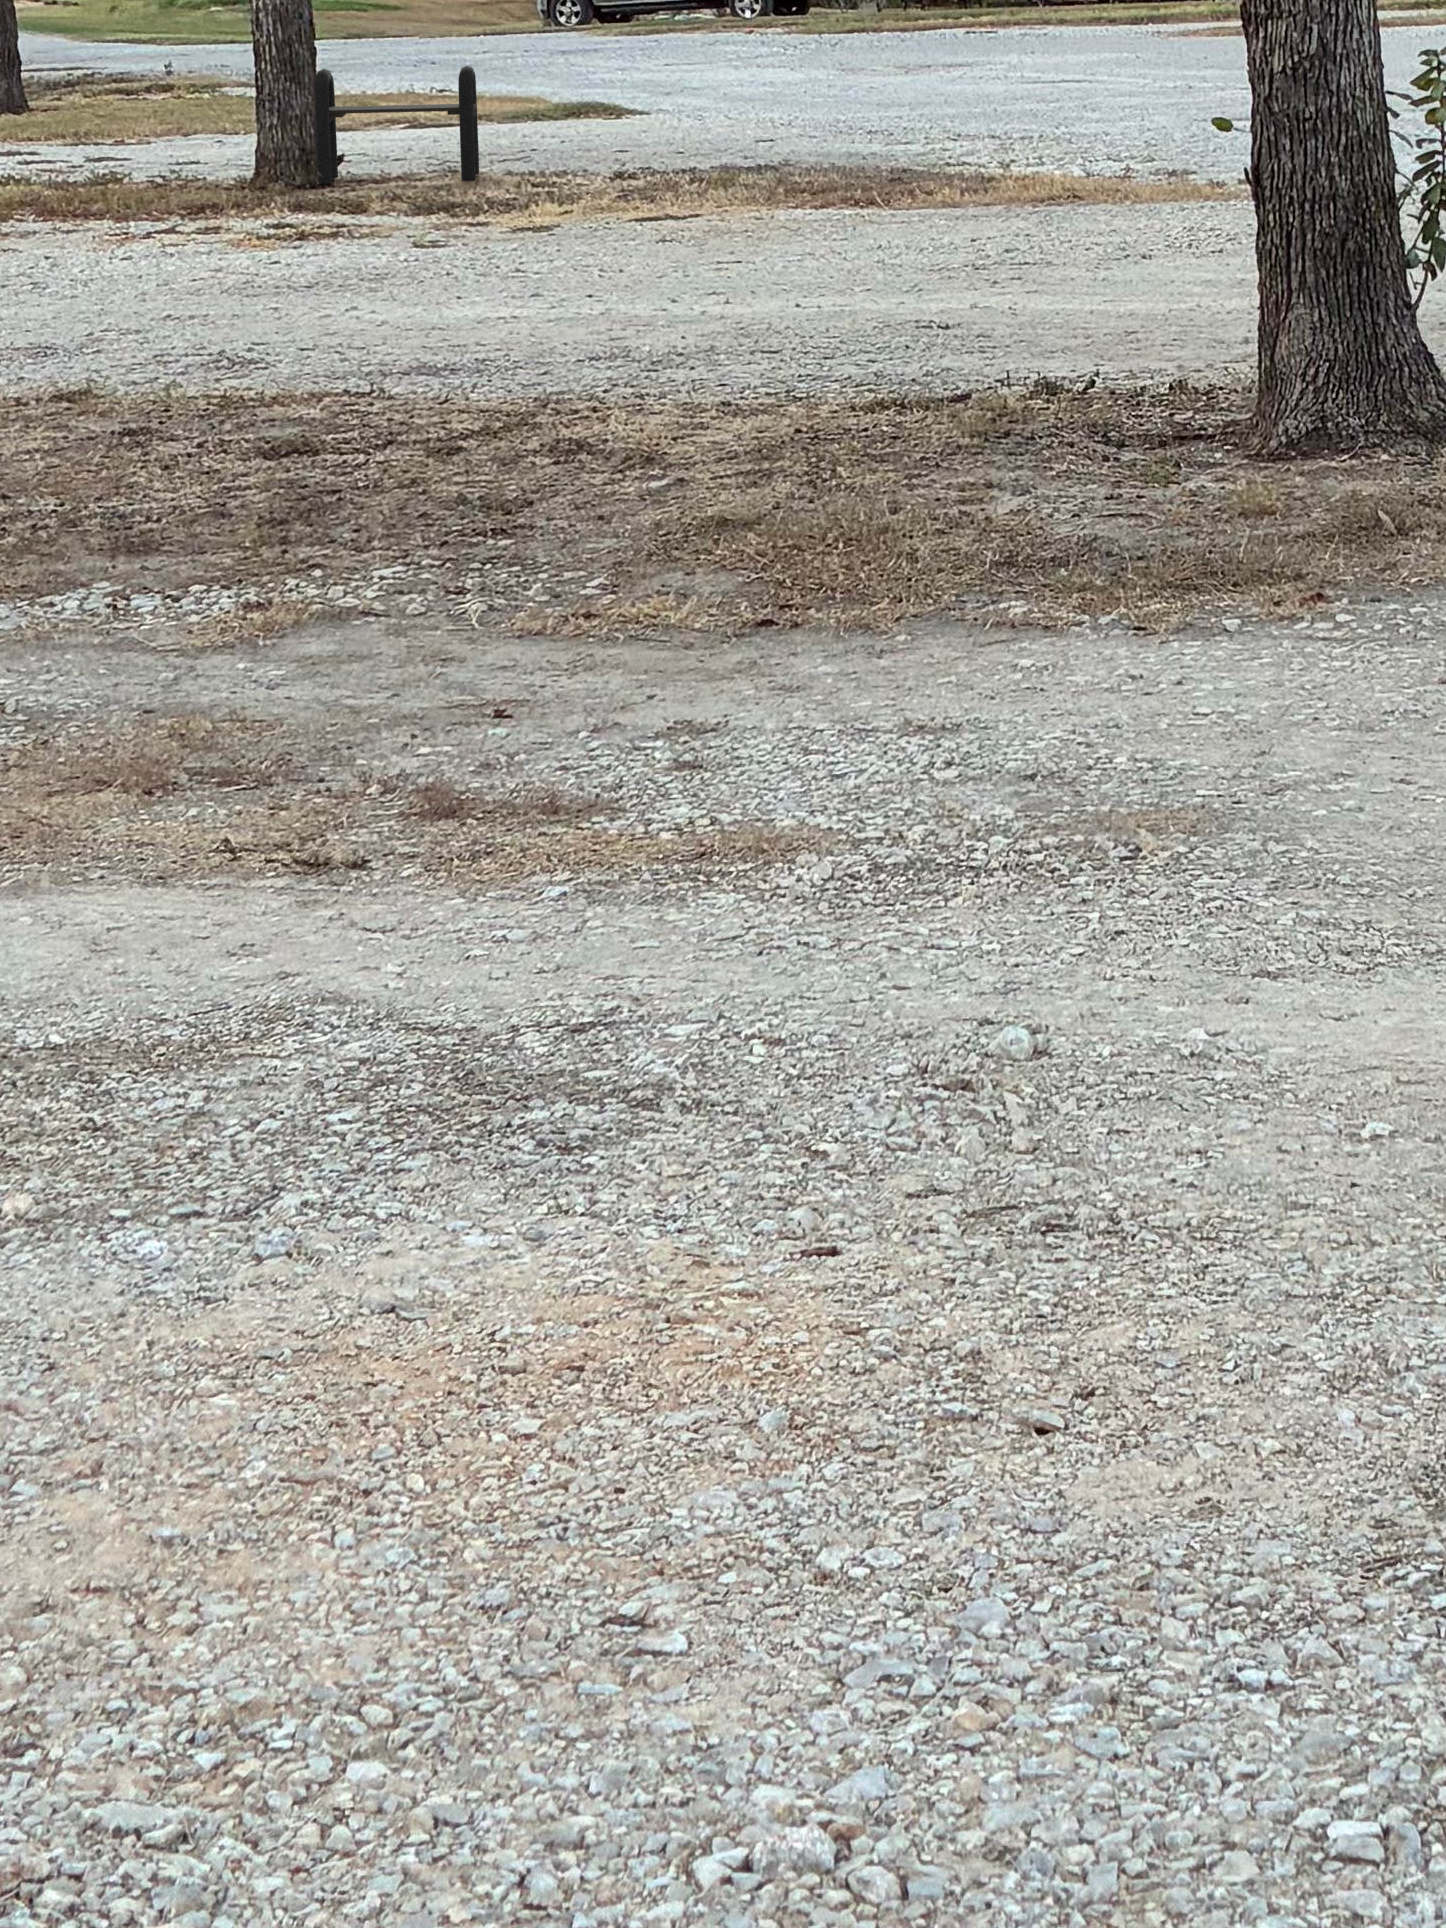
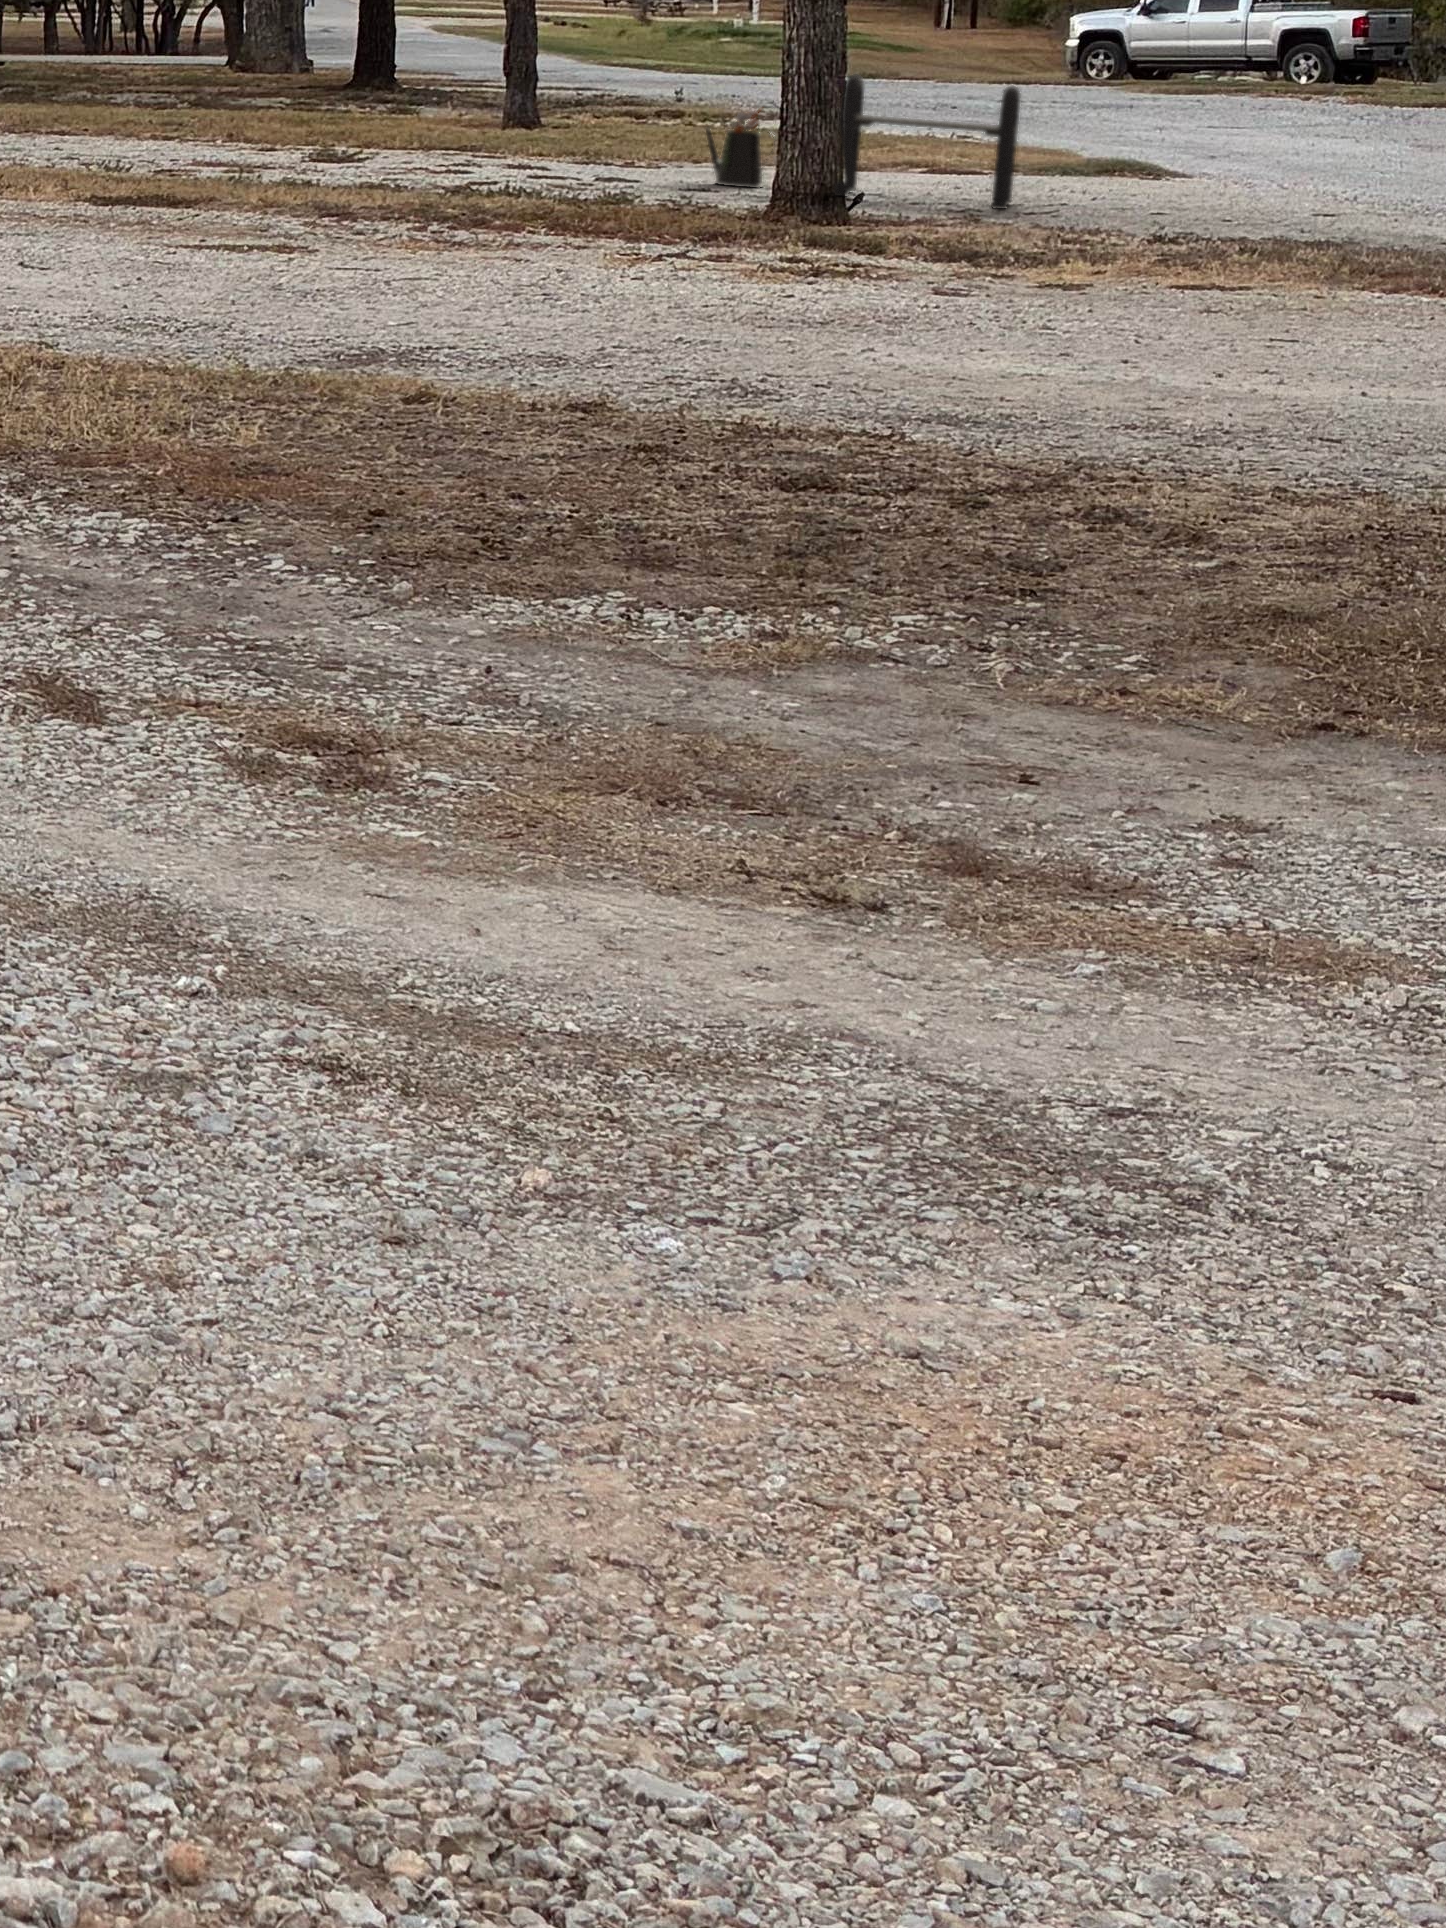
watering can: none [190,106,259,186] -> present [706,109,775,188]

